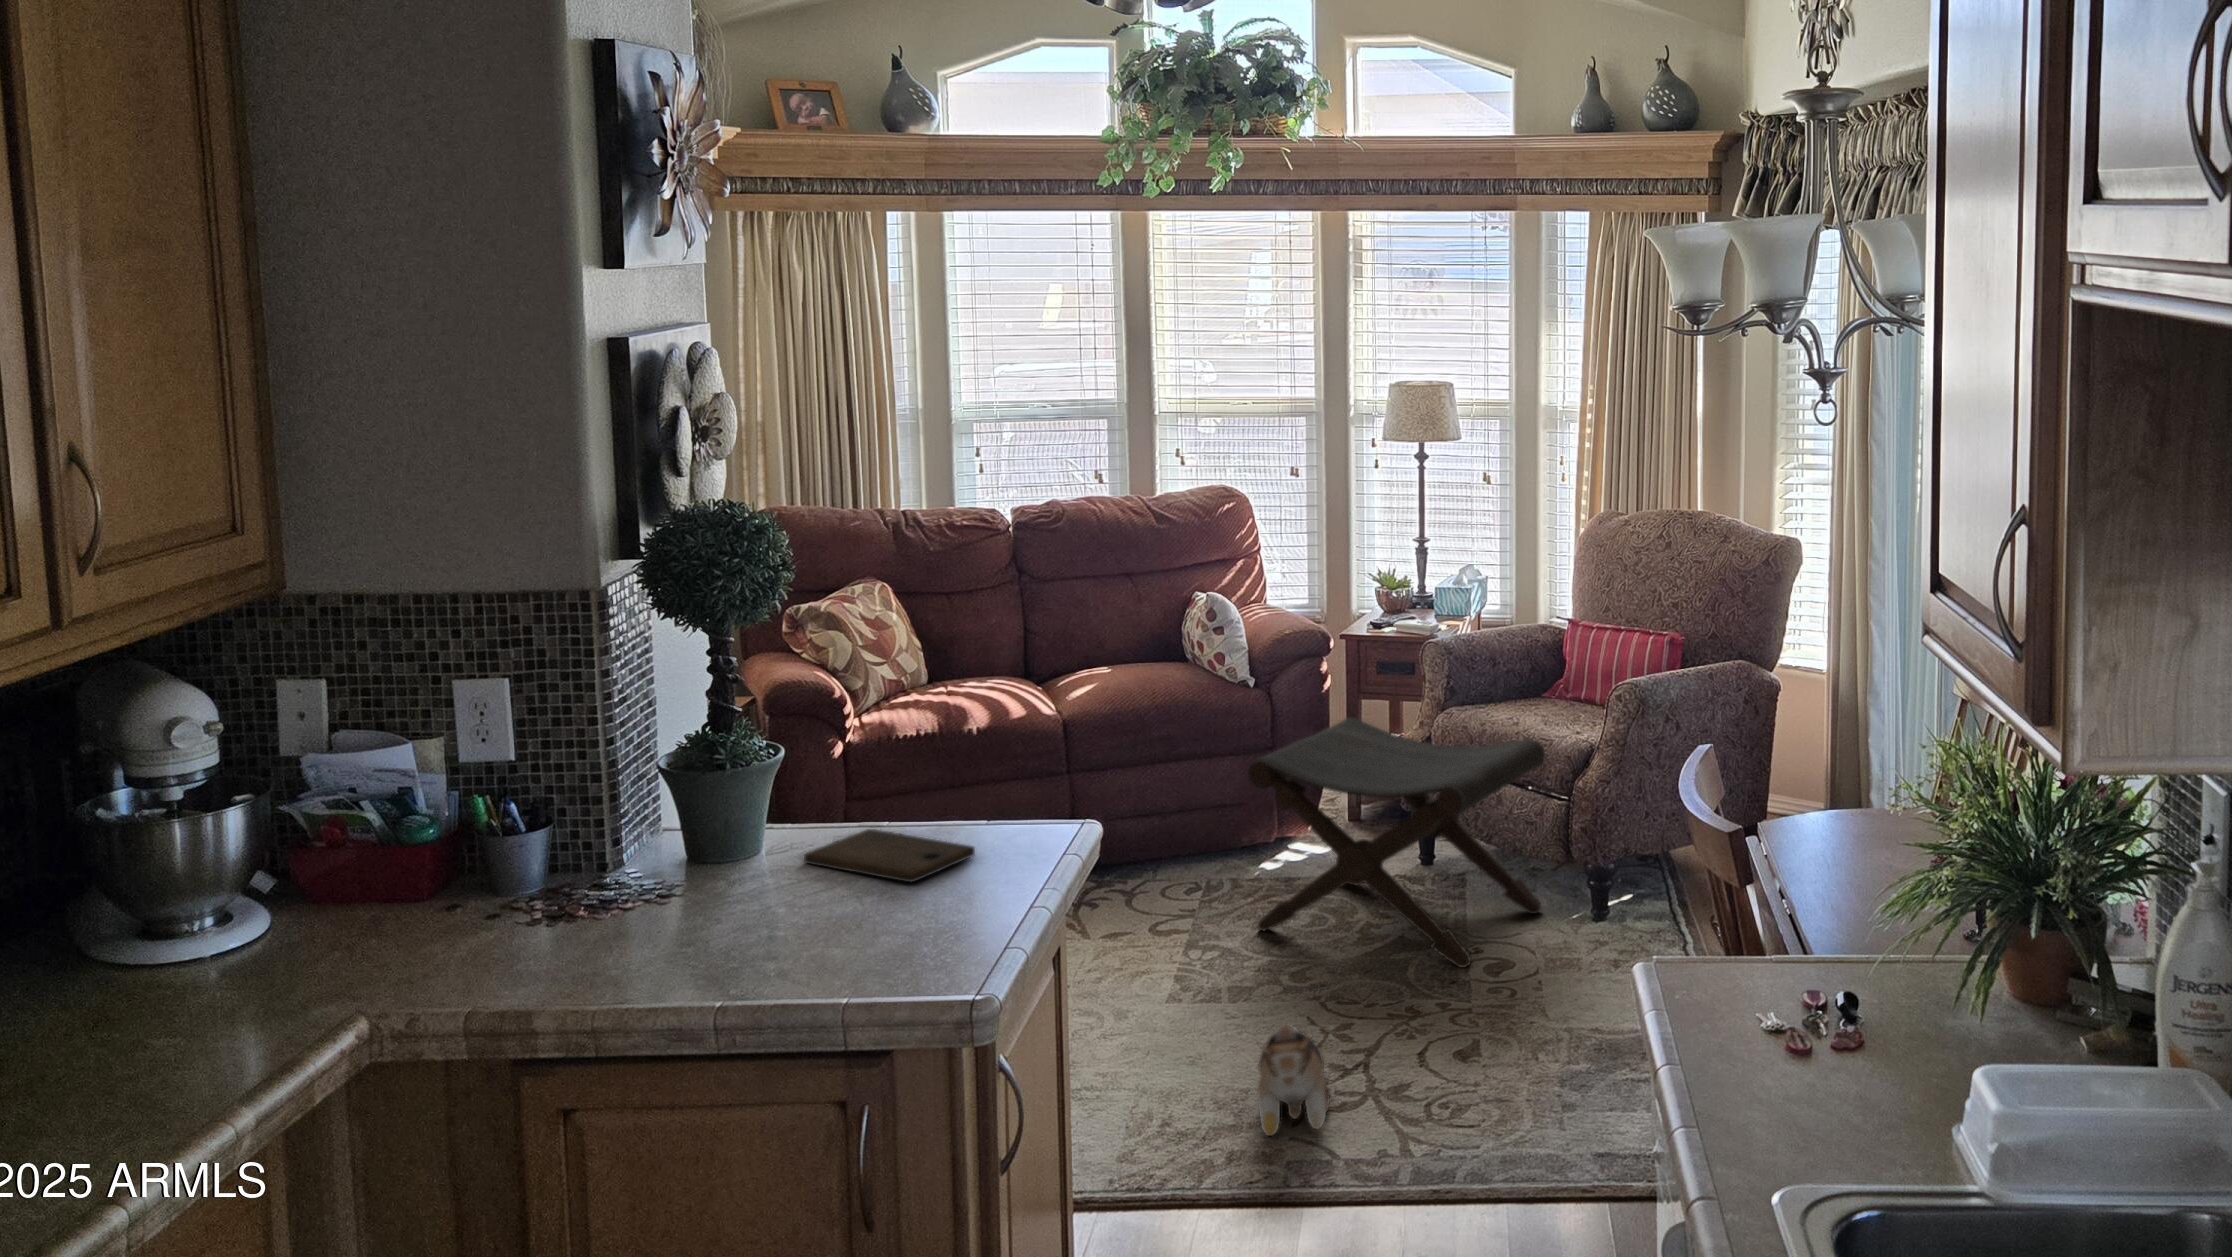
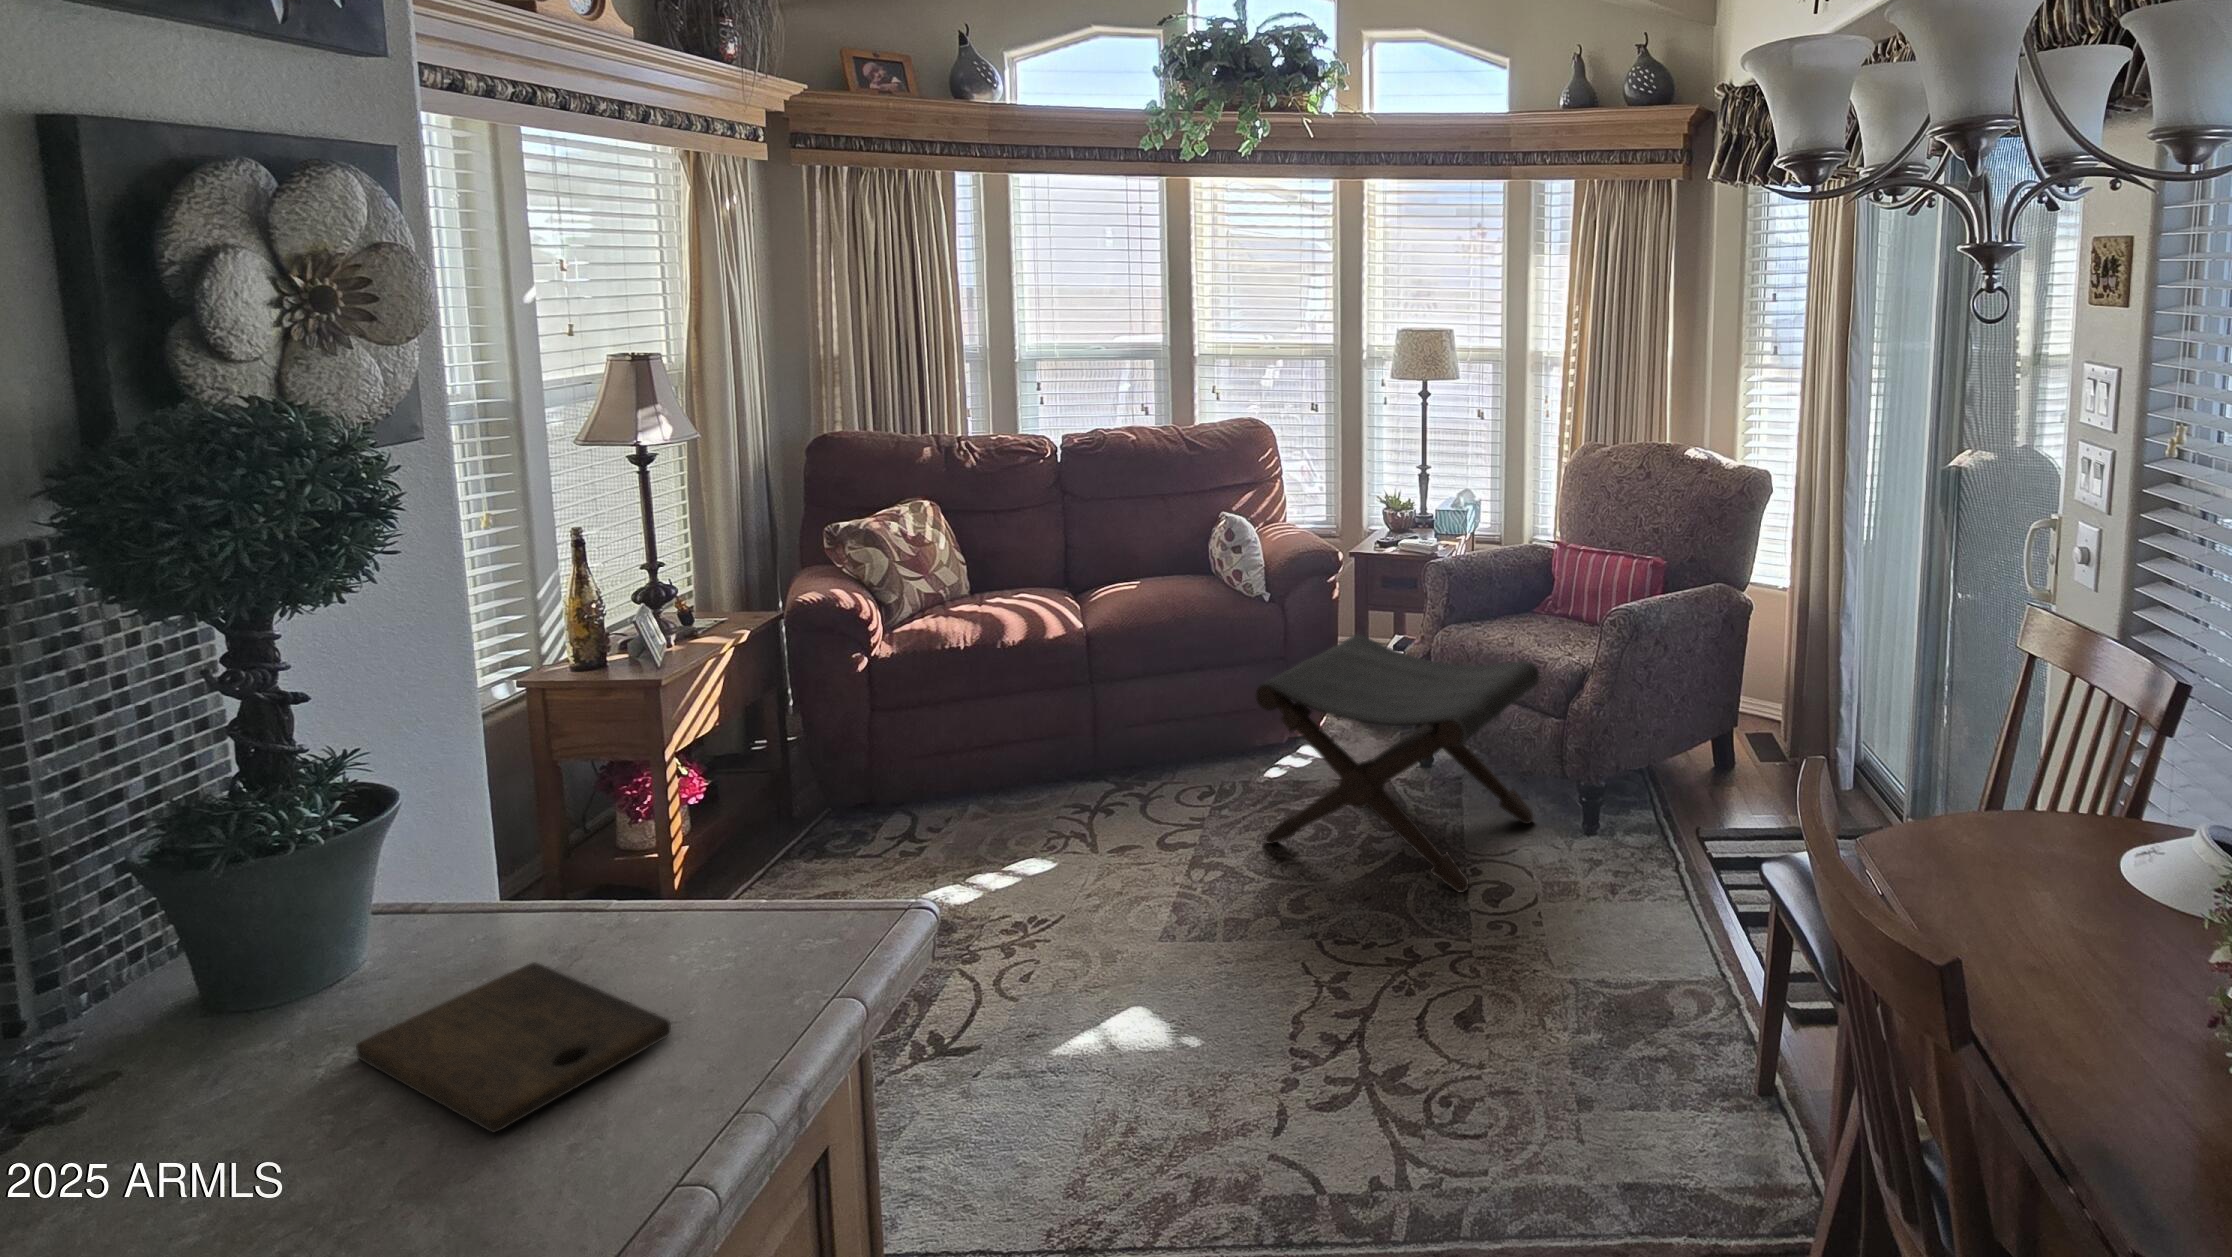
plush toy: present [1257,1023,1330,1136] -> none [1228,1021,1319,1157]

